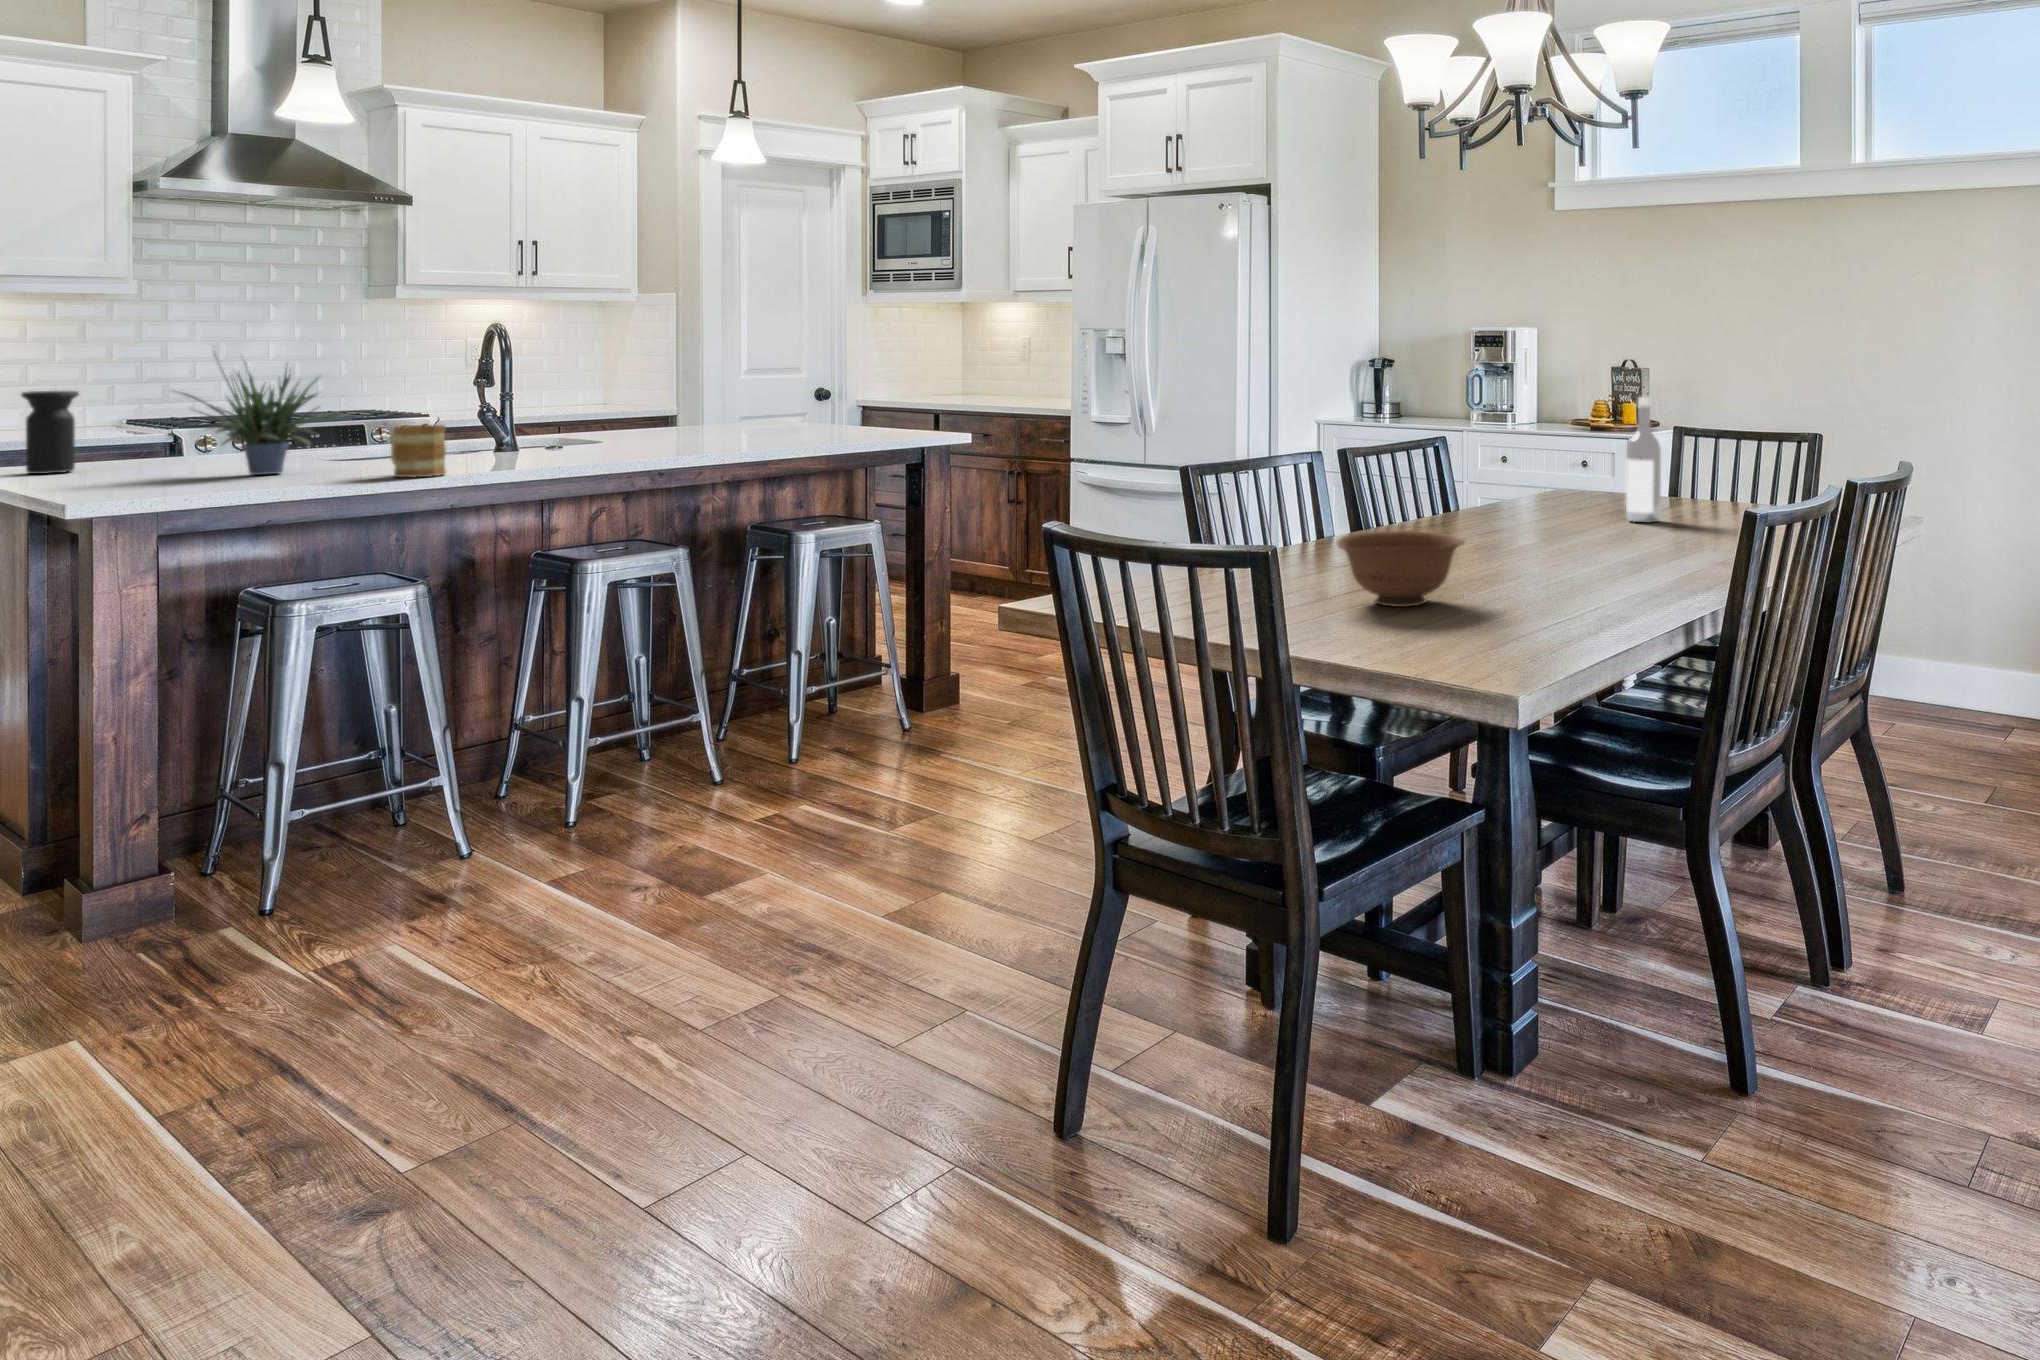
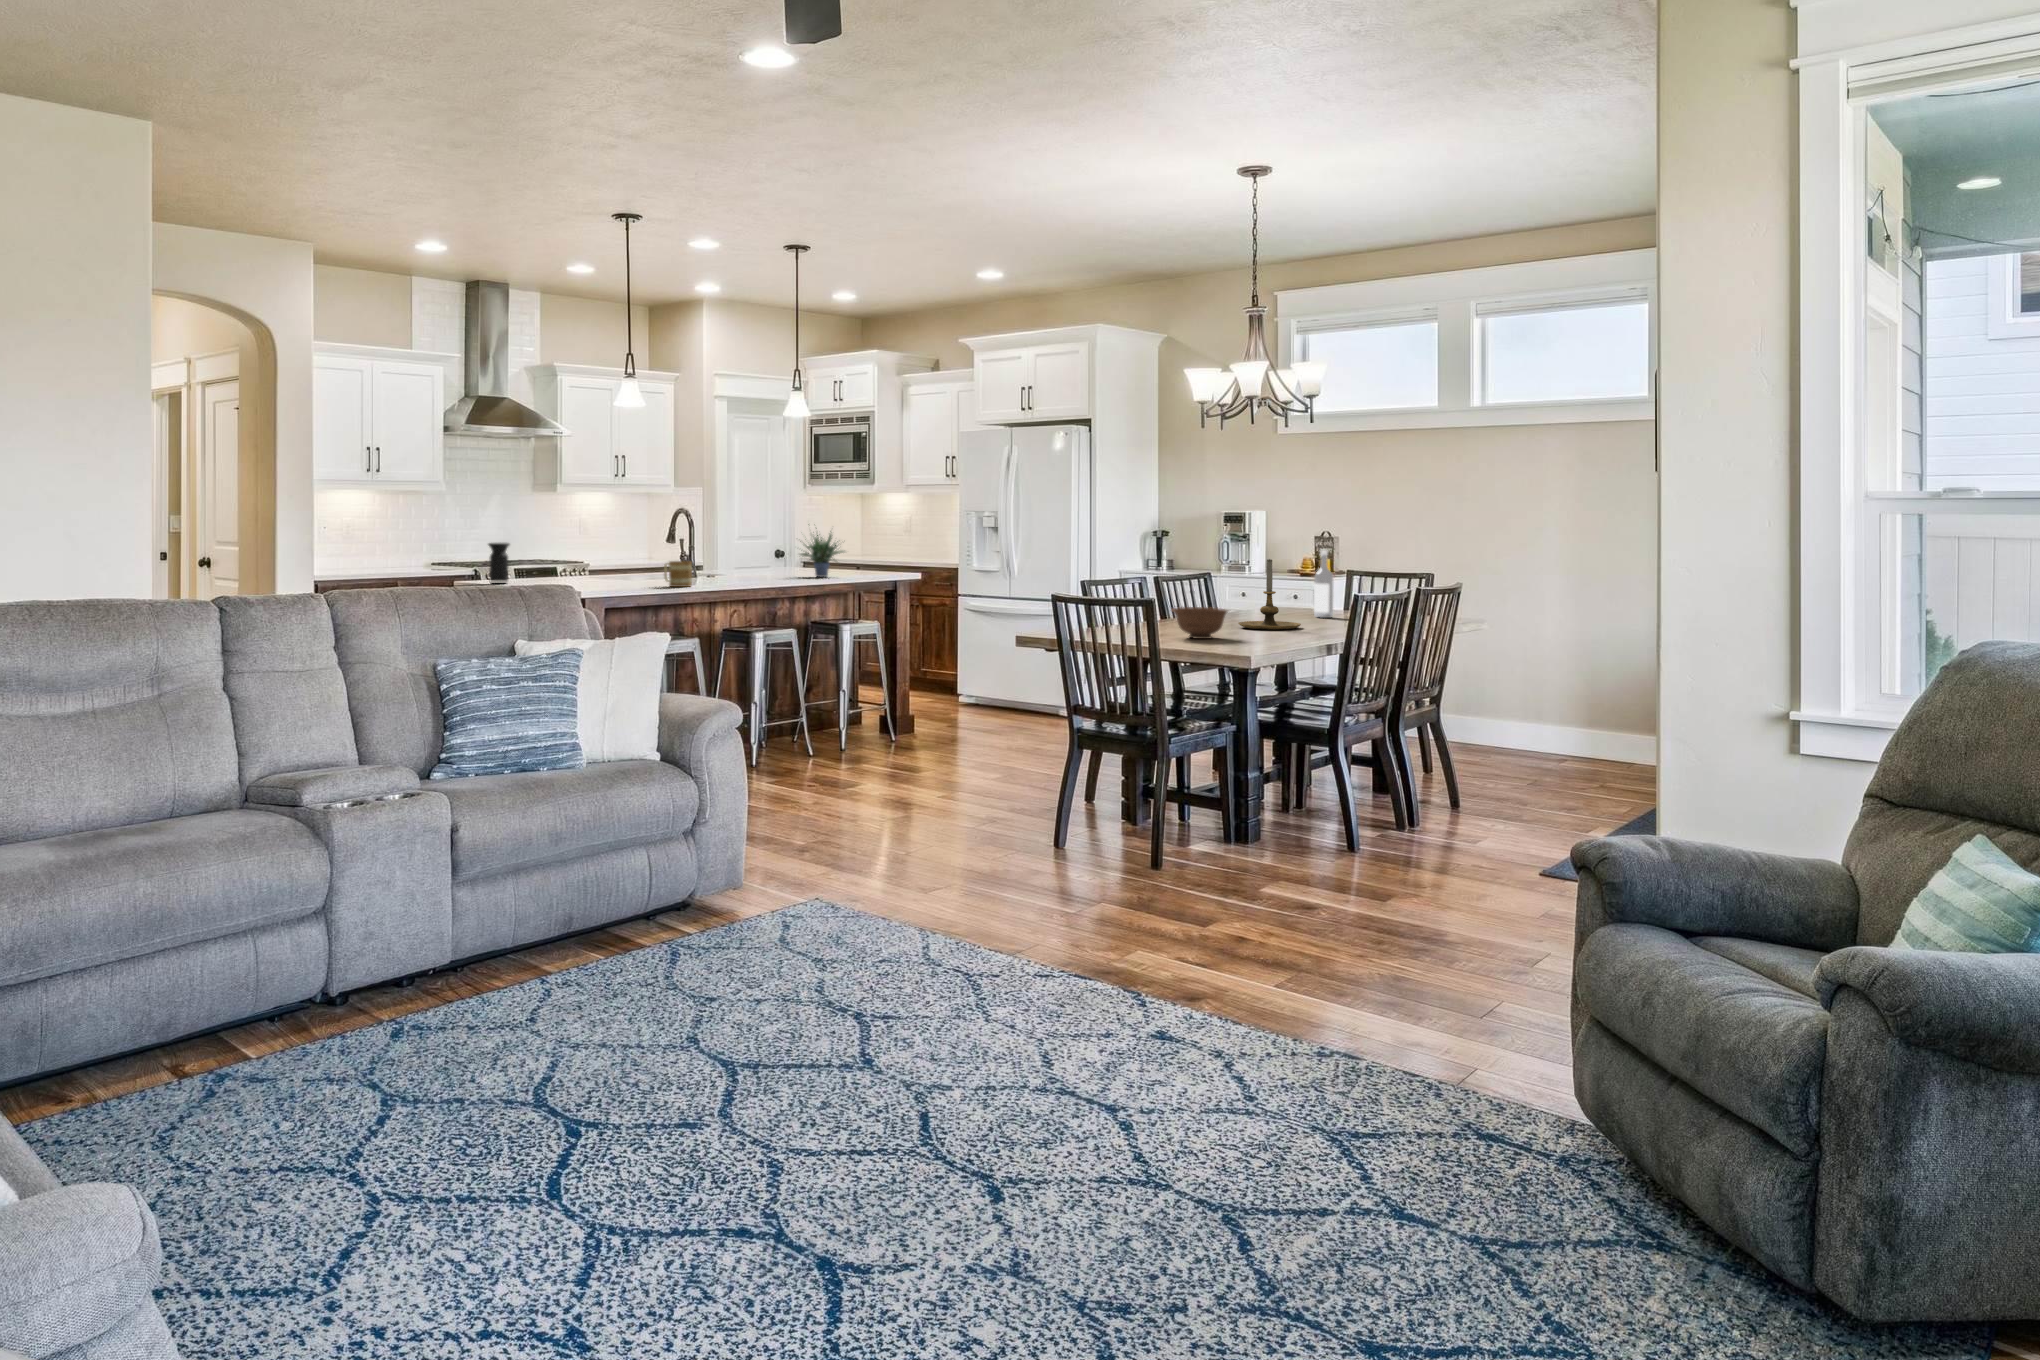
potted plant: present [181,367,342,475] -> present [800,528,845,577]
candle holder: none [1486,420,1609,565] -> present [1238,559,1301,630]

